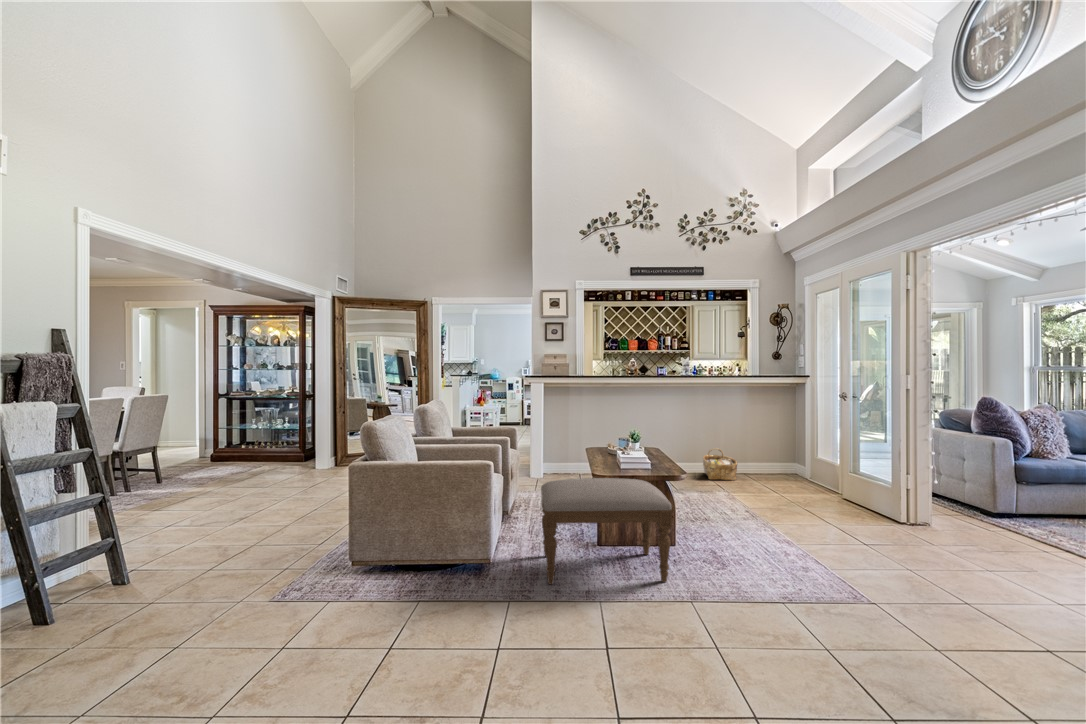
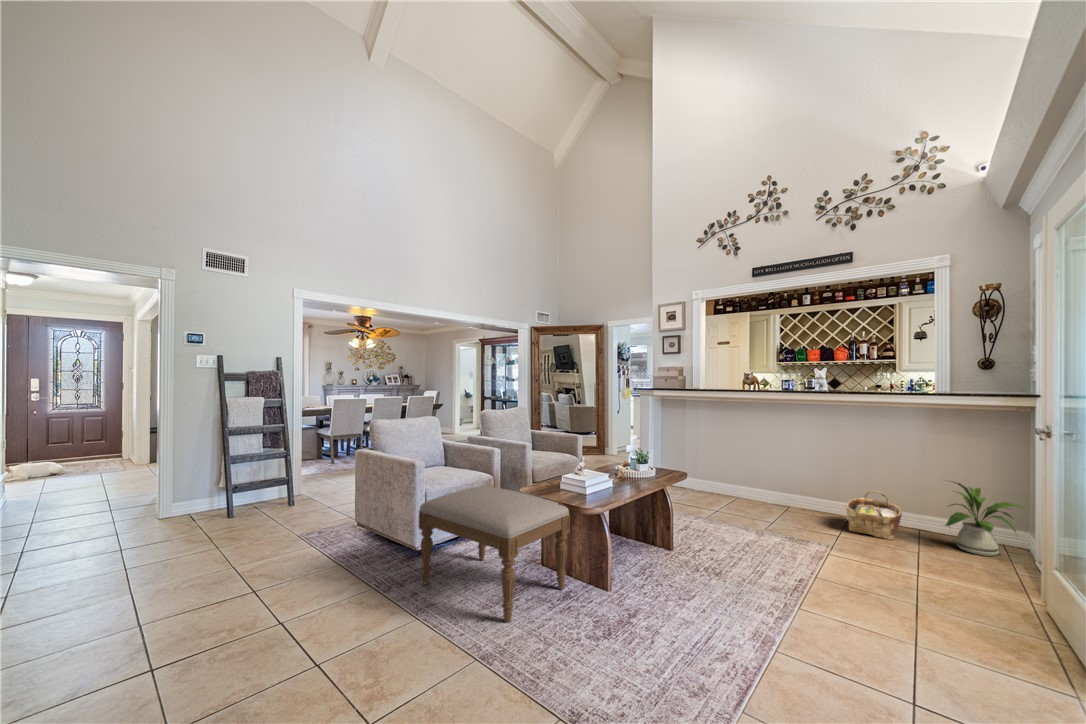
house plant: none [757,434,796,479] -> present [945,482,1026,556]

